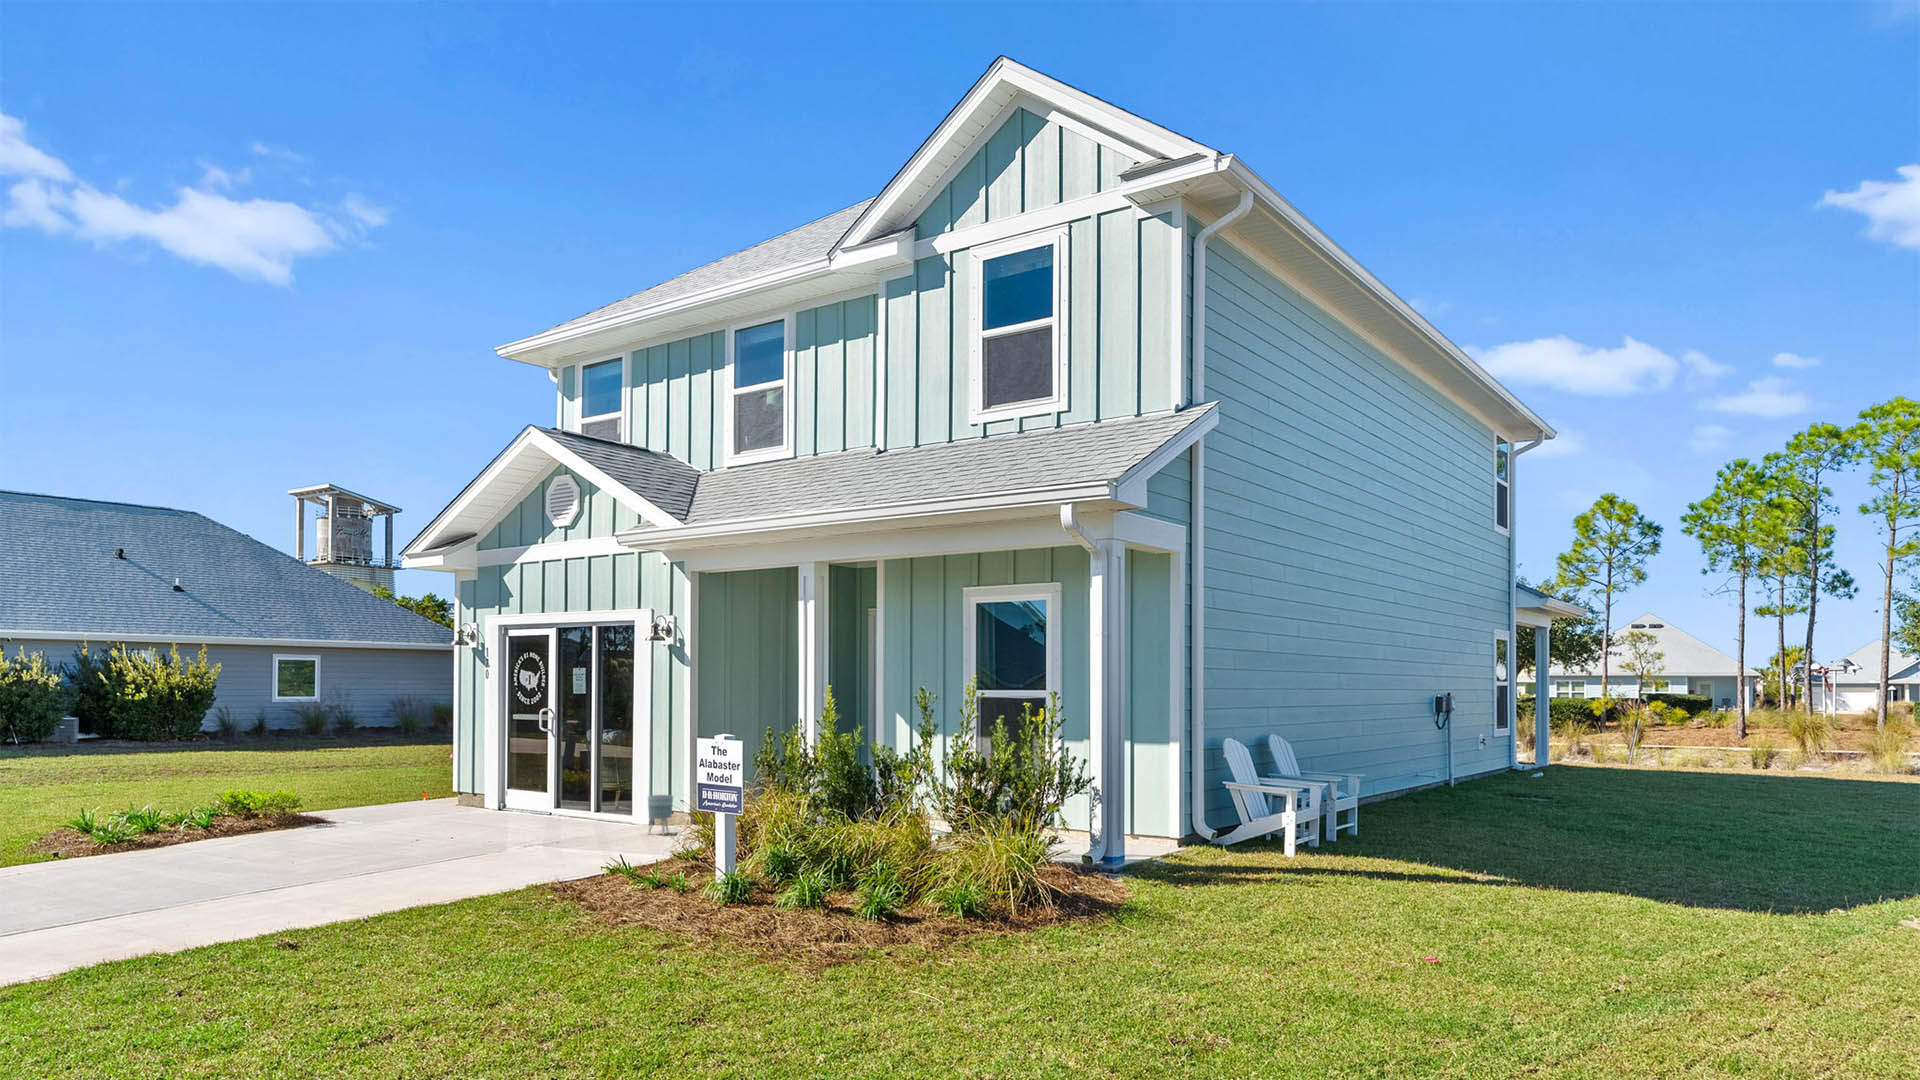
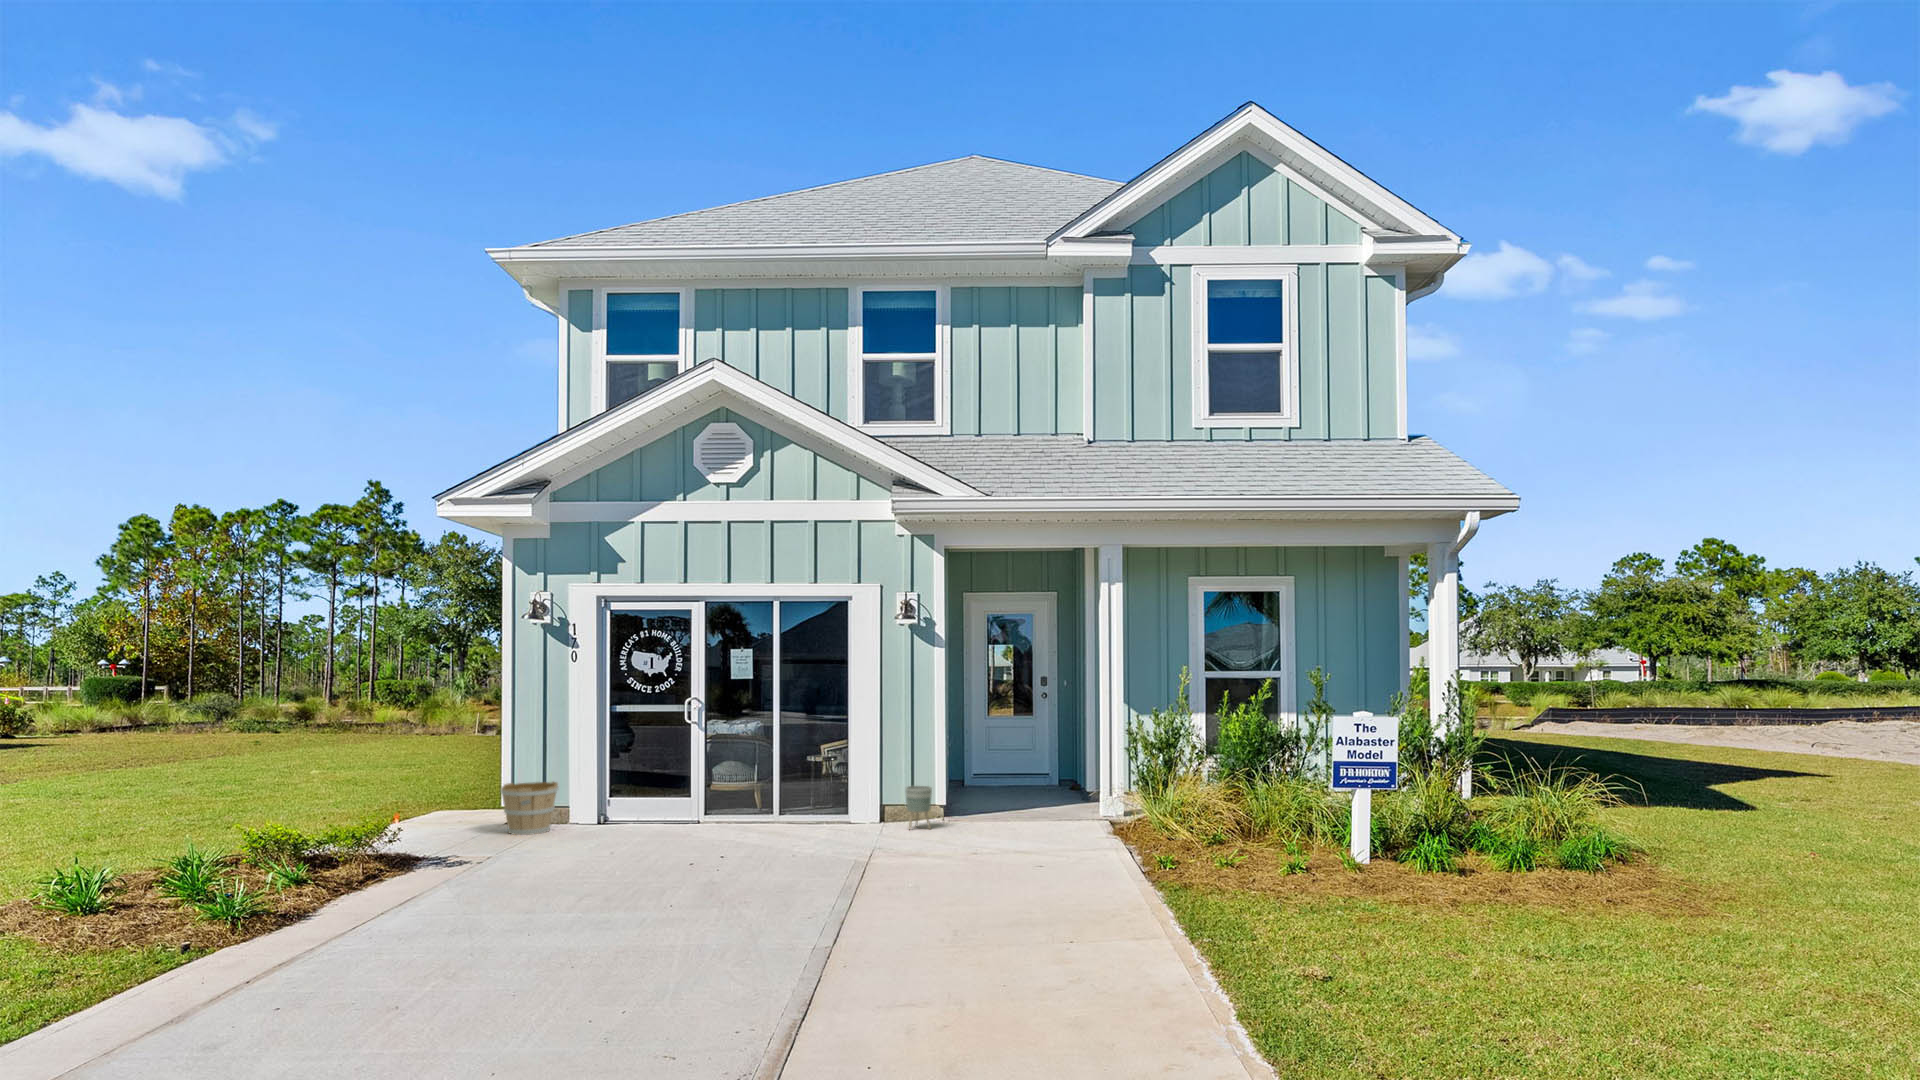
wooden bucket: none [445,771,492,811] -> present [501,782,559,835]

